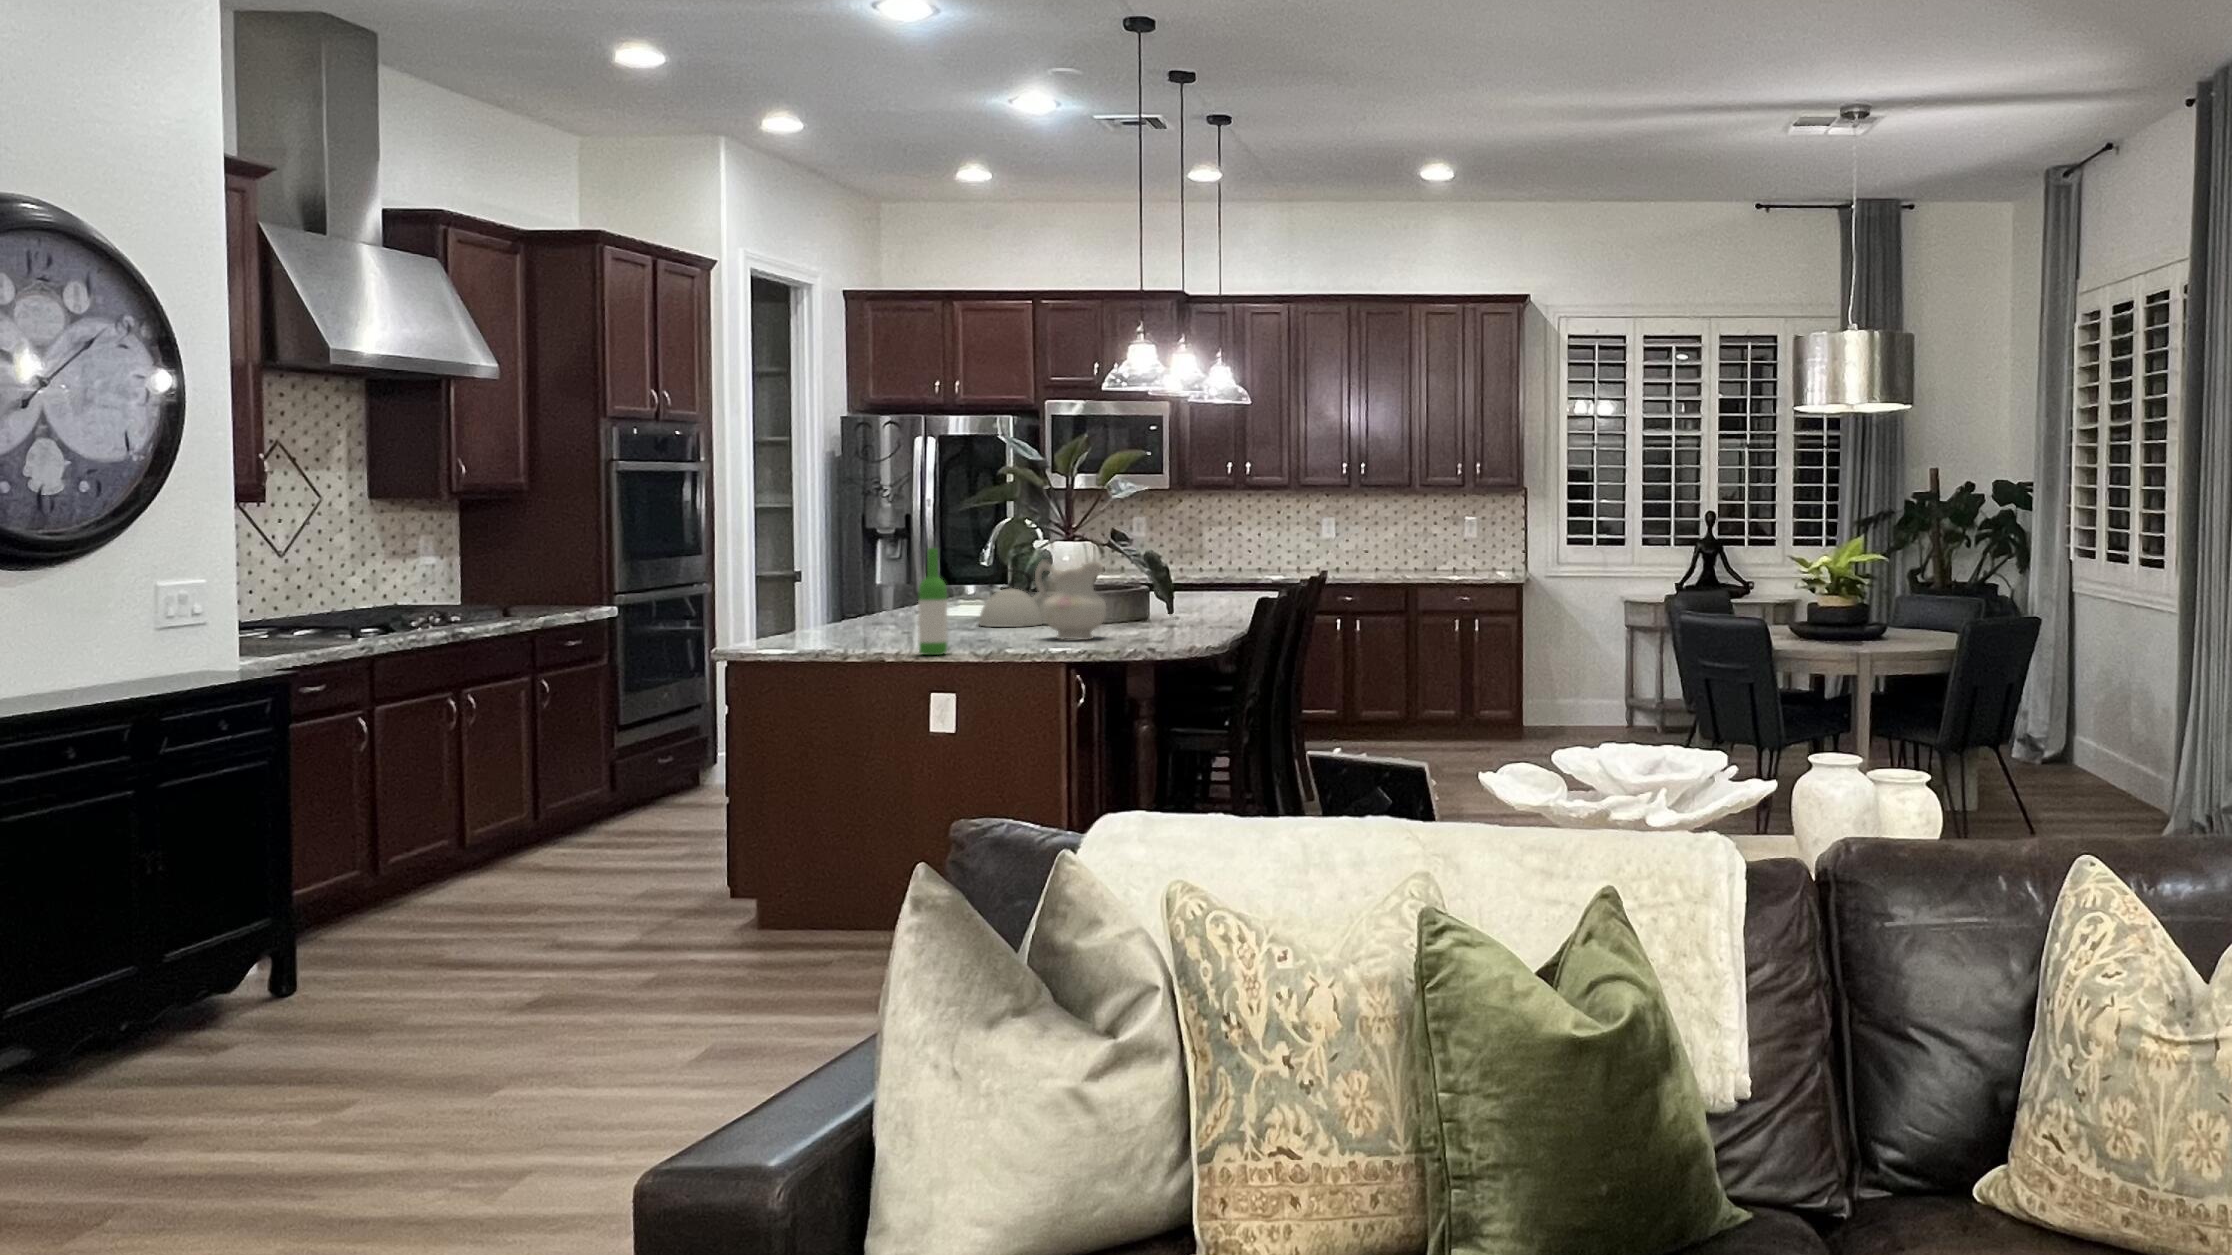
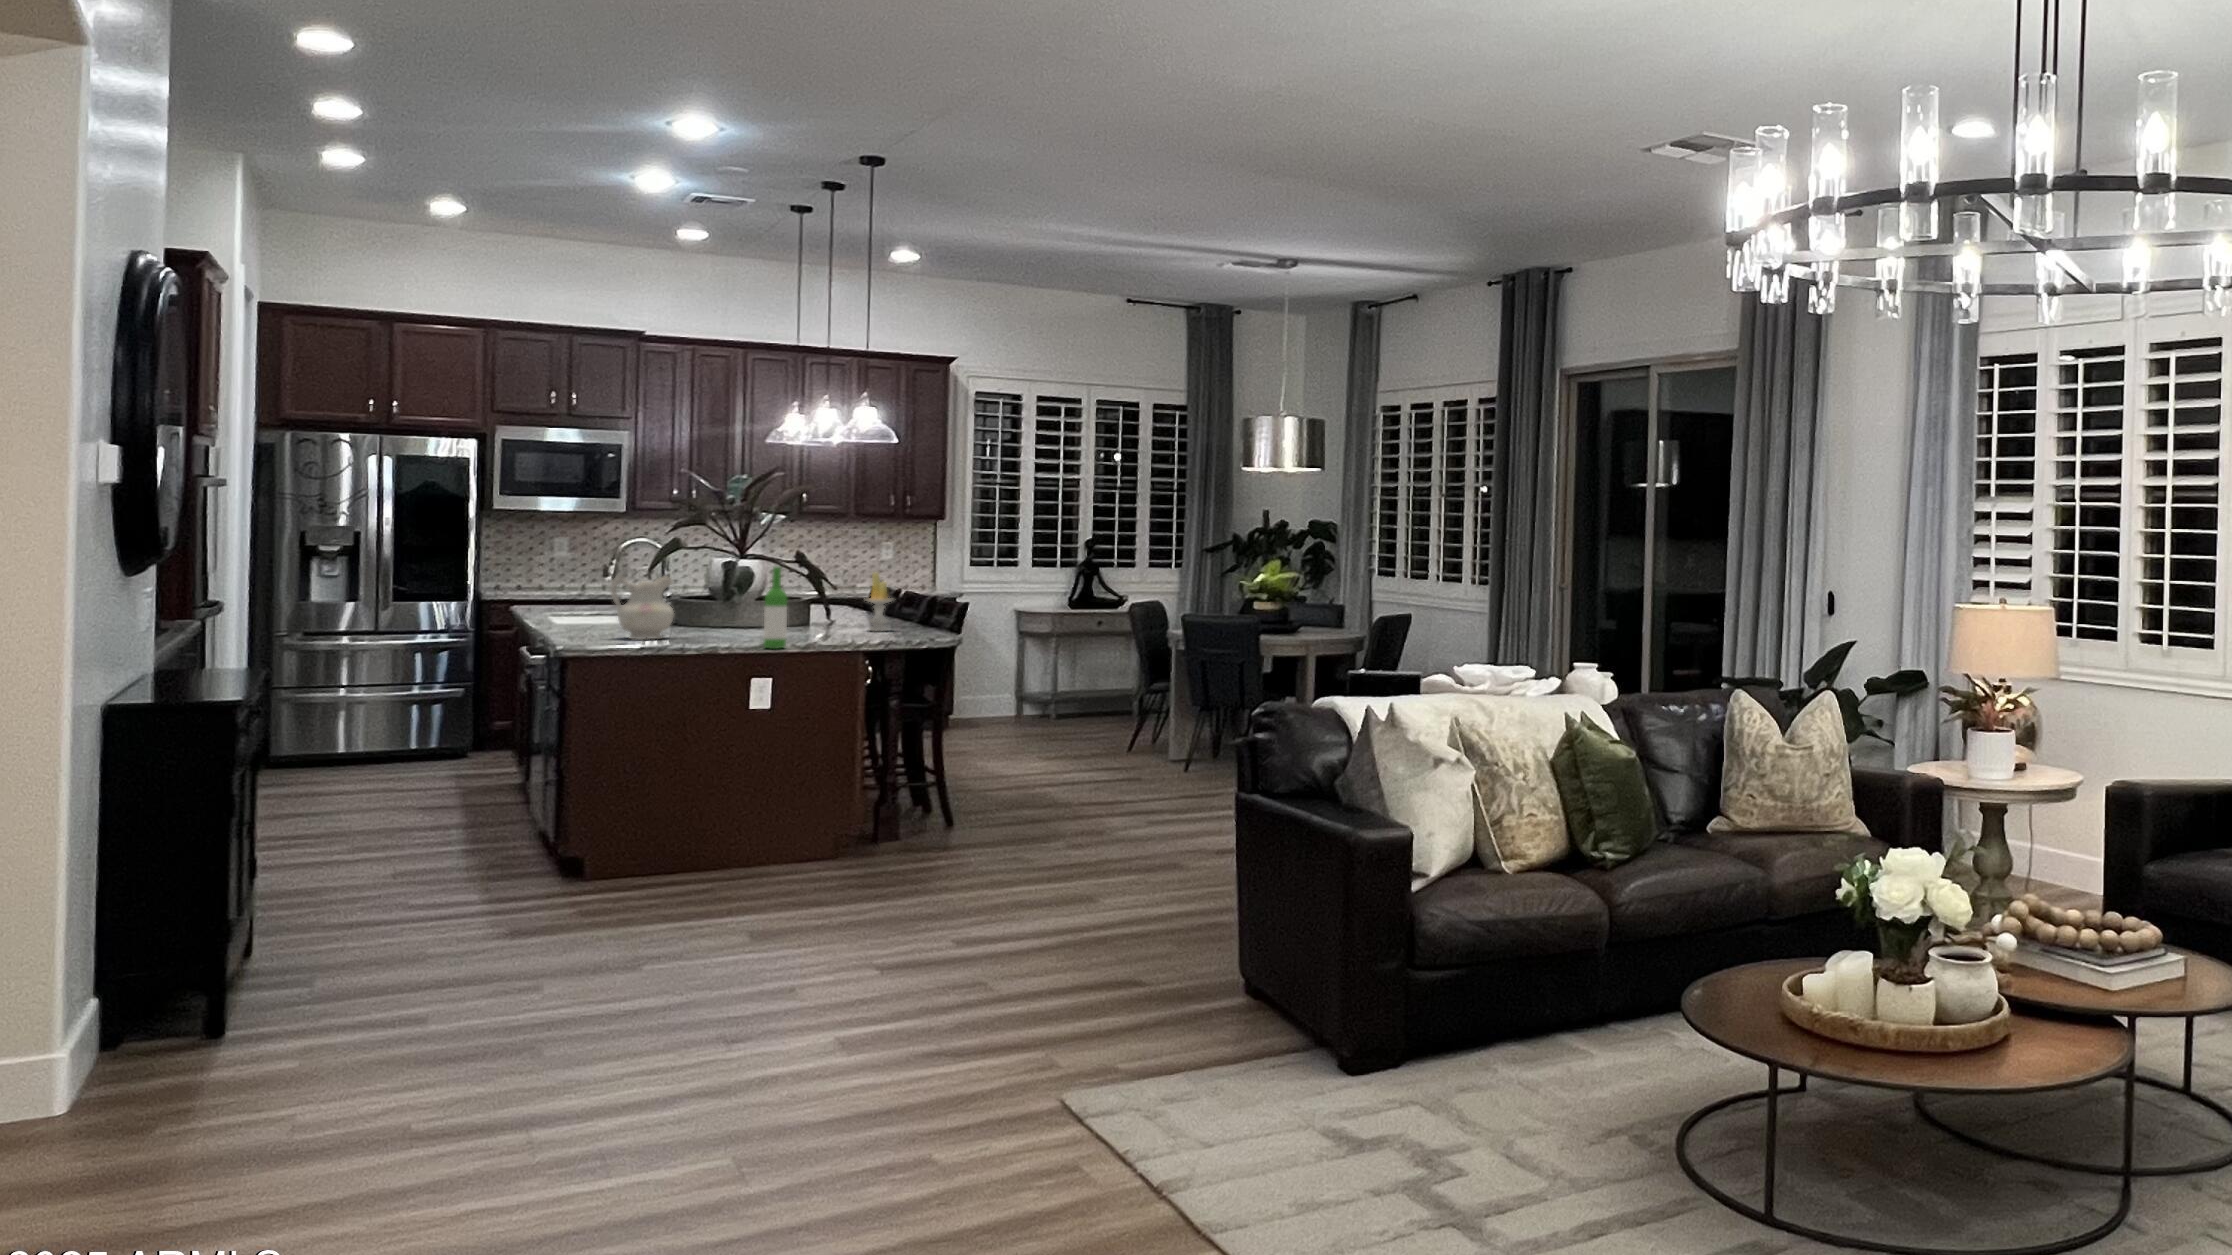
candle: none [1159,554,1199,631] -> present [866,573,892,631]
ceramic pitcher: present [1035,559,1106,640] -> present [611,574,674,639]
kettle: present [979,569,1043,627] -> none [686,584,743,631]

